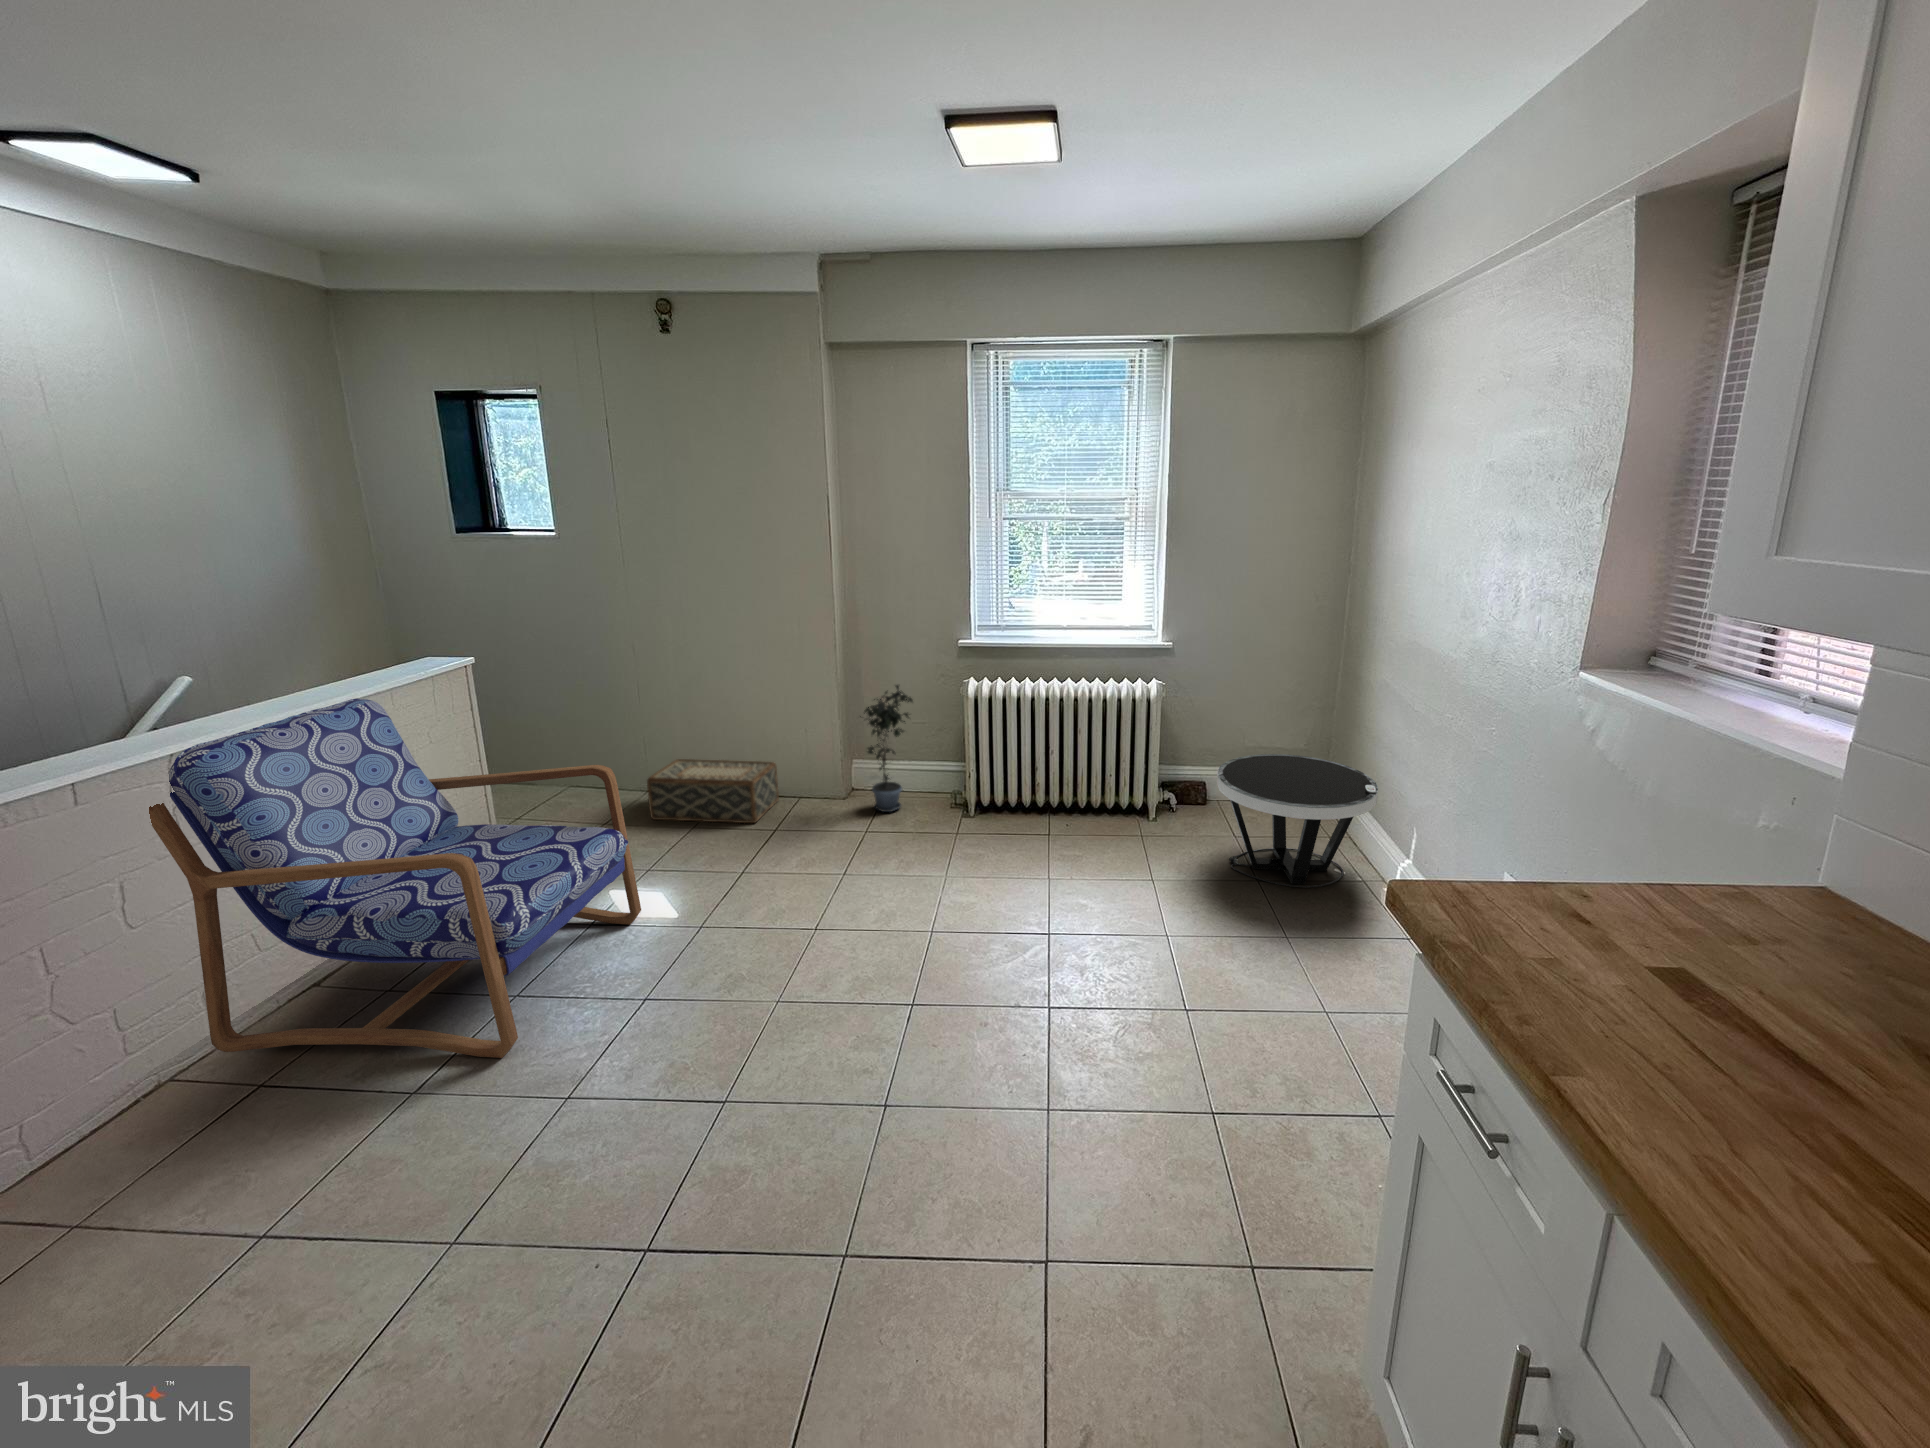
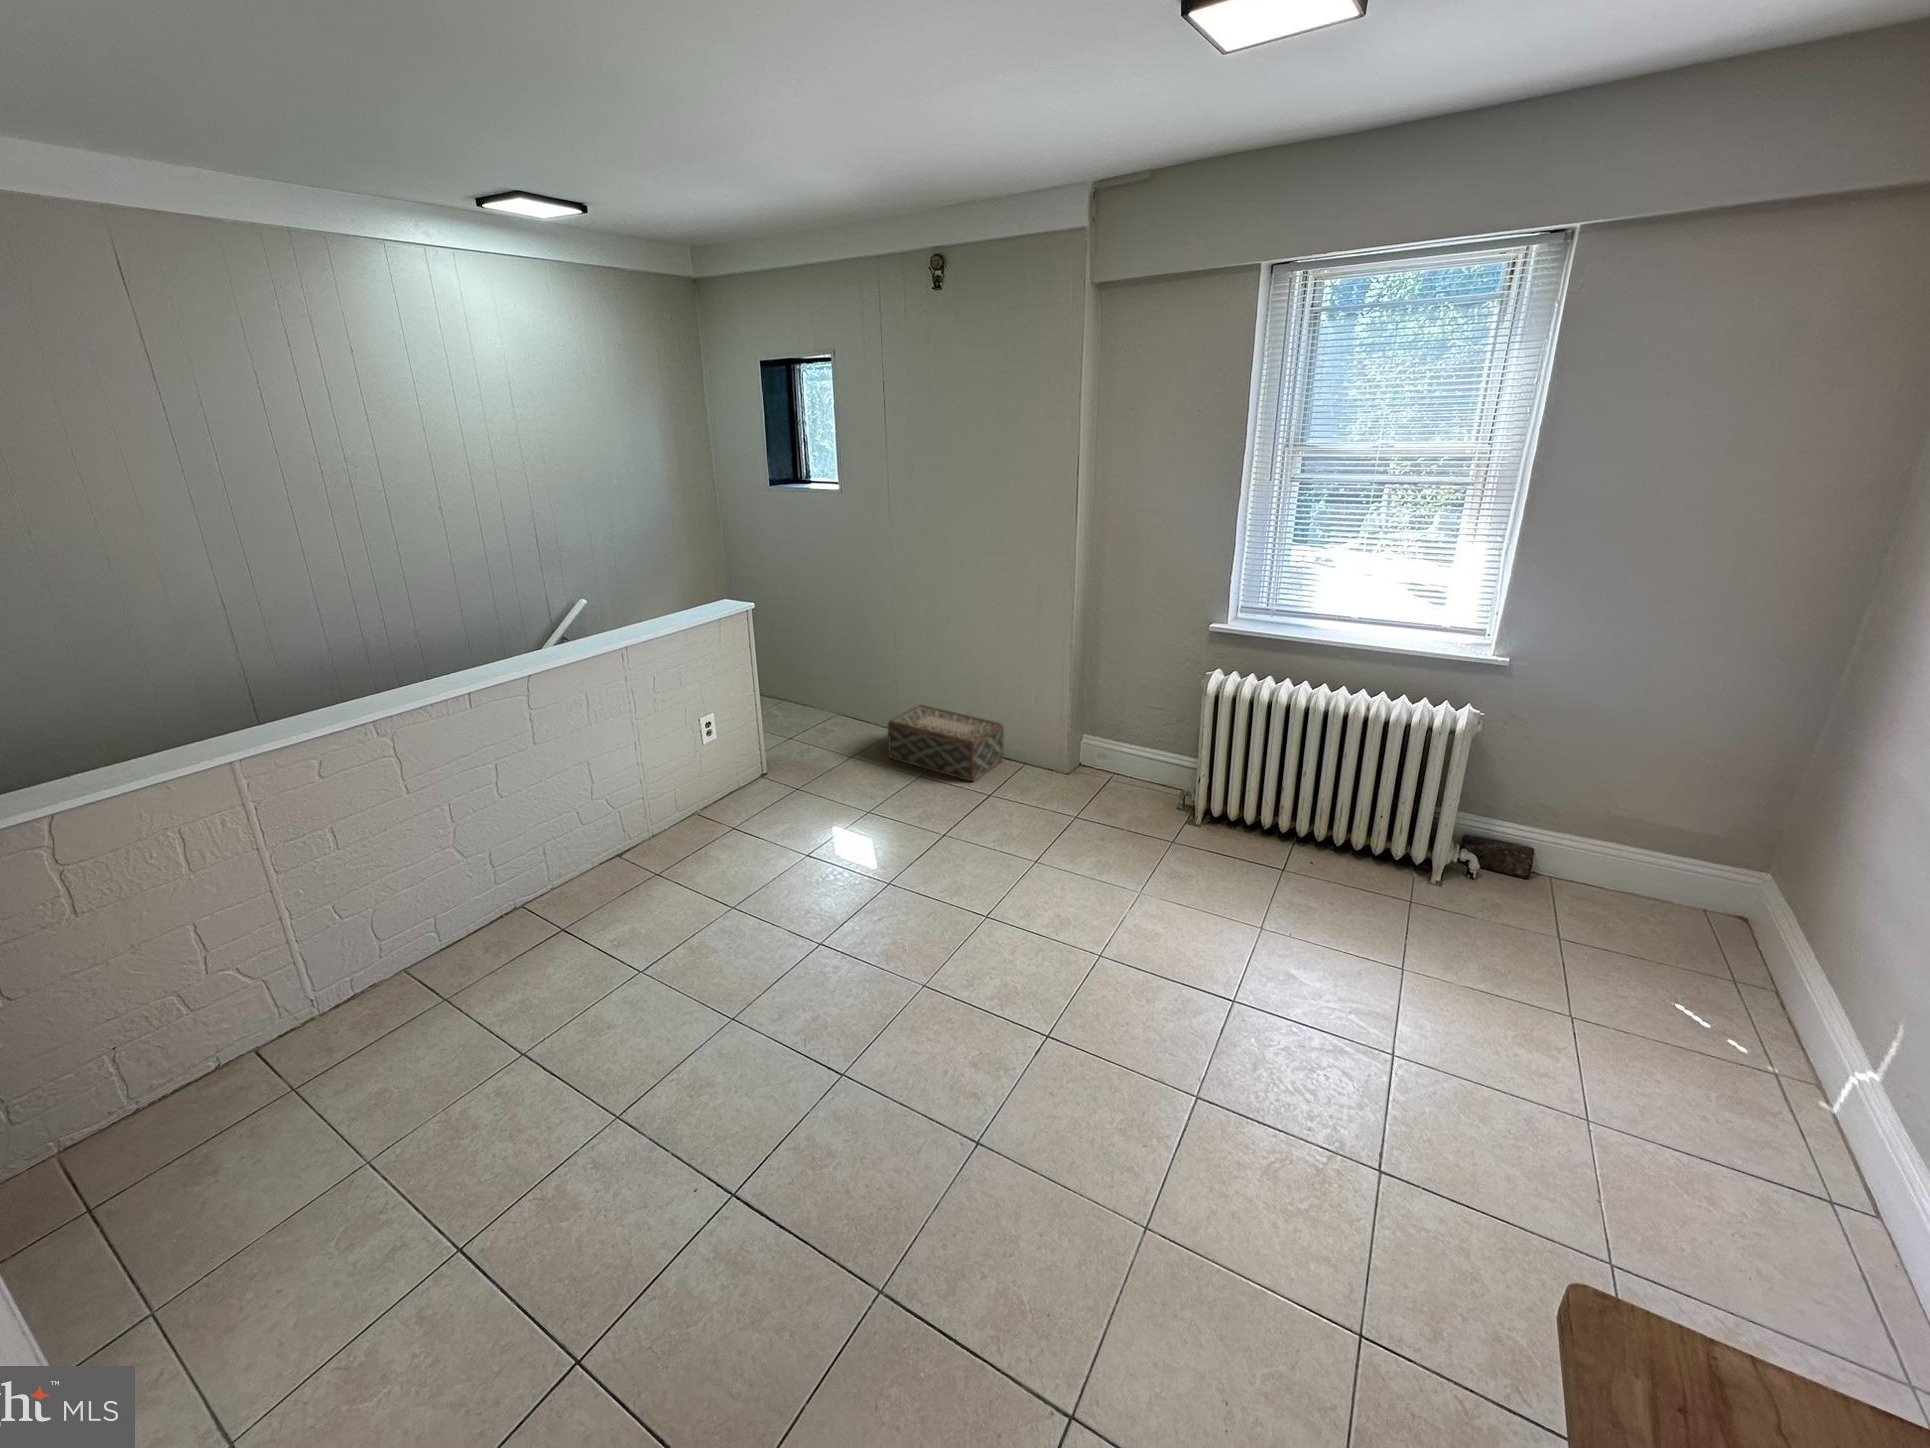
potted plant: present [860,685,913,812] -> none [1082,666,1144,798]
armchair: present [149,698,641,1058] -> none [508,639,844,966]
side table: present [1217,754,1378,888] -> none [1527,841,1842,1067]

